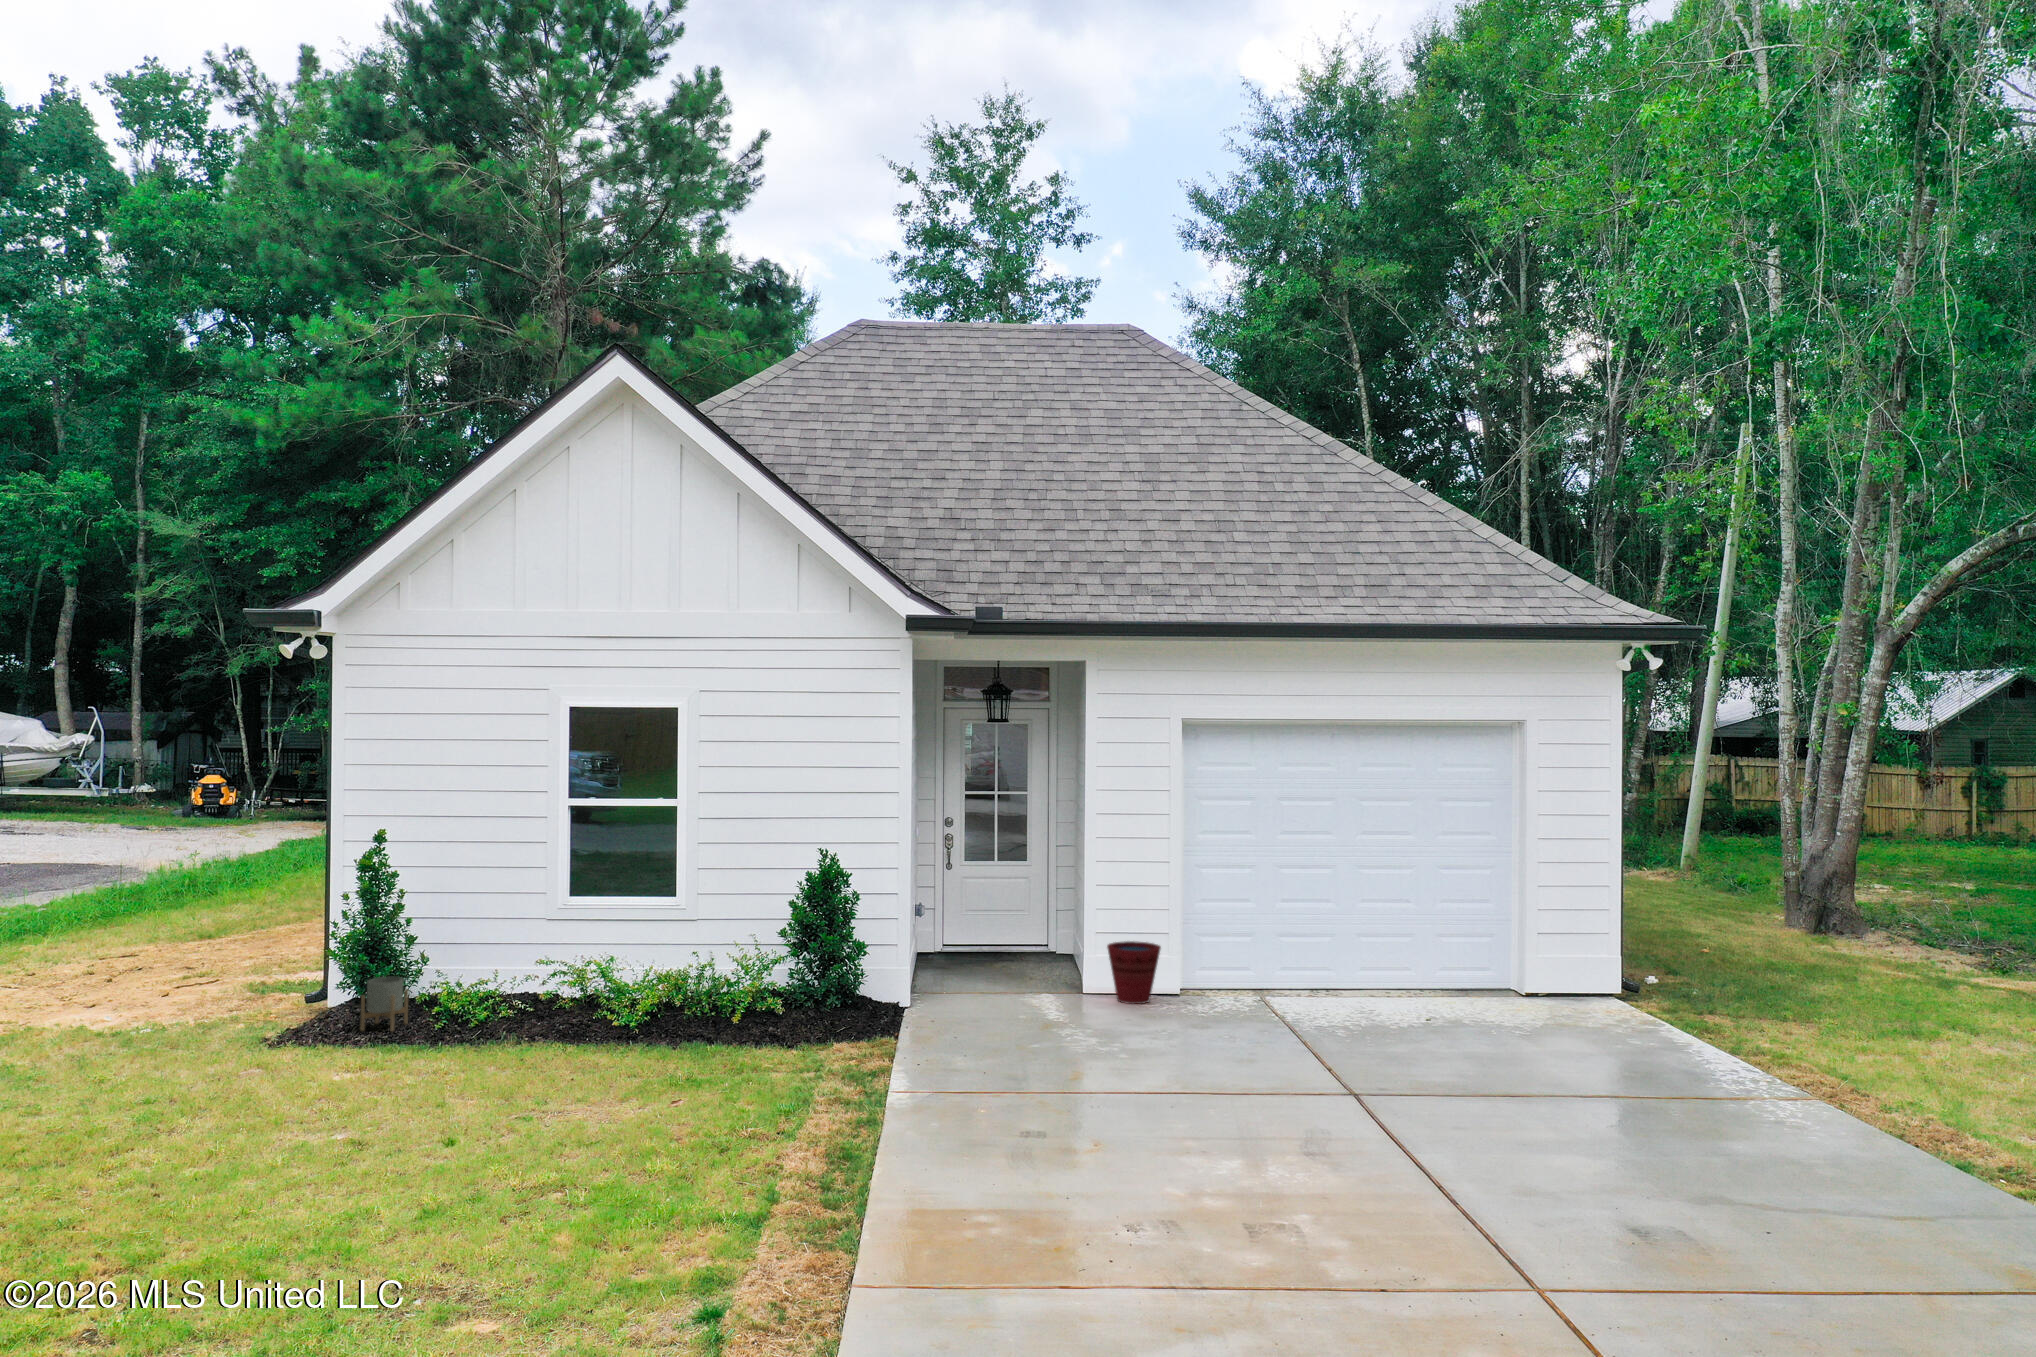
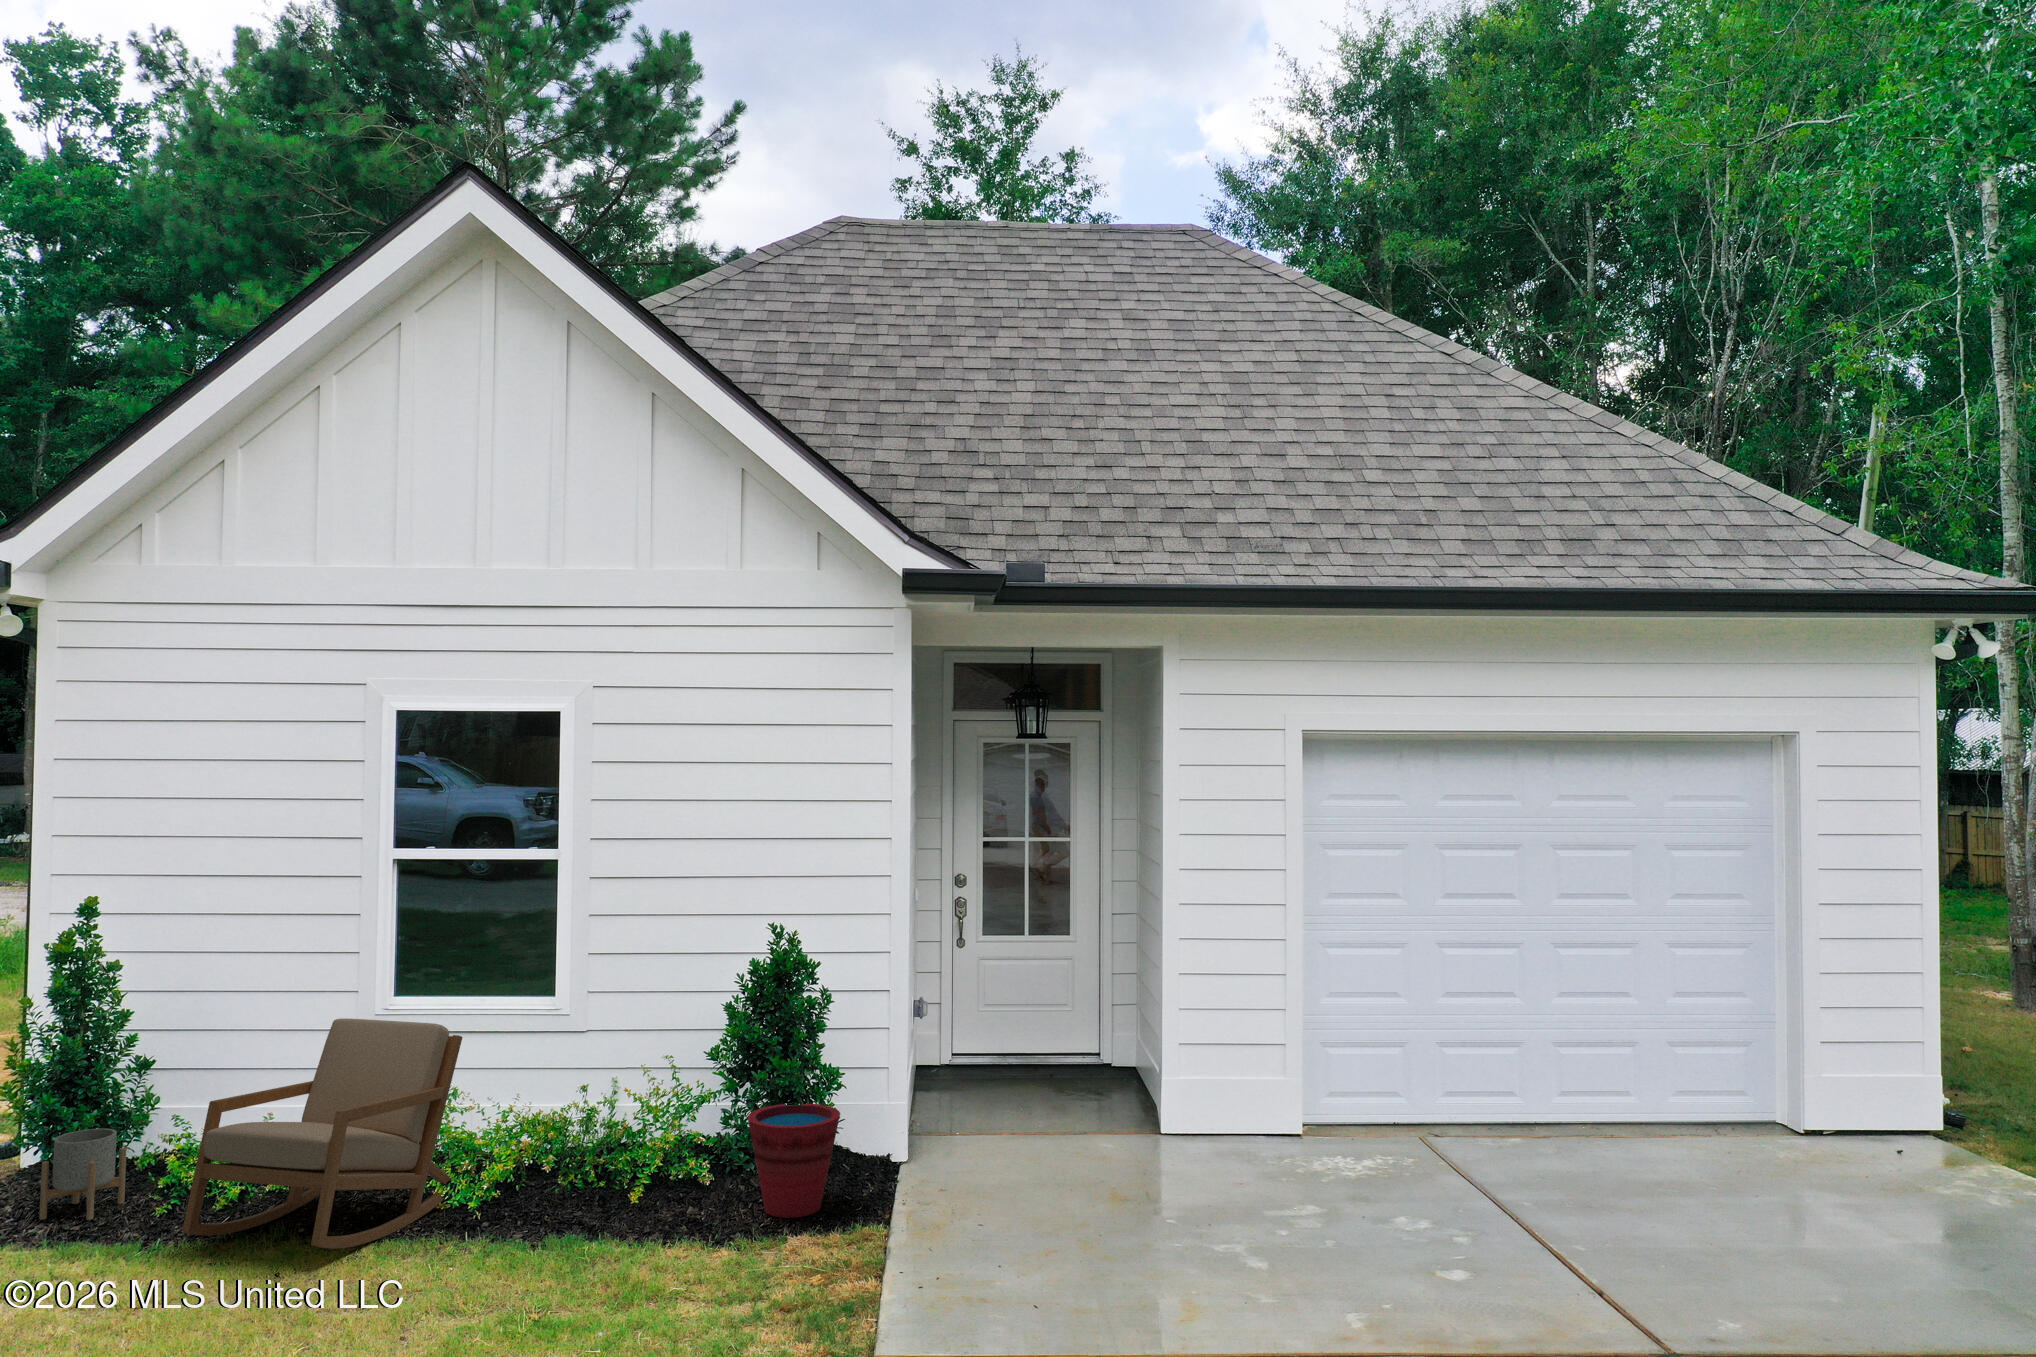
chair: none [464,908,623,1043] -> present [183,1018,462,1249]
bucket: present [1107,941,1161,1004] -> present [748,1103,840,1218]

